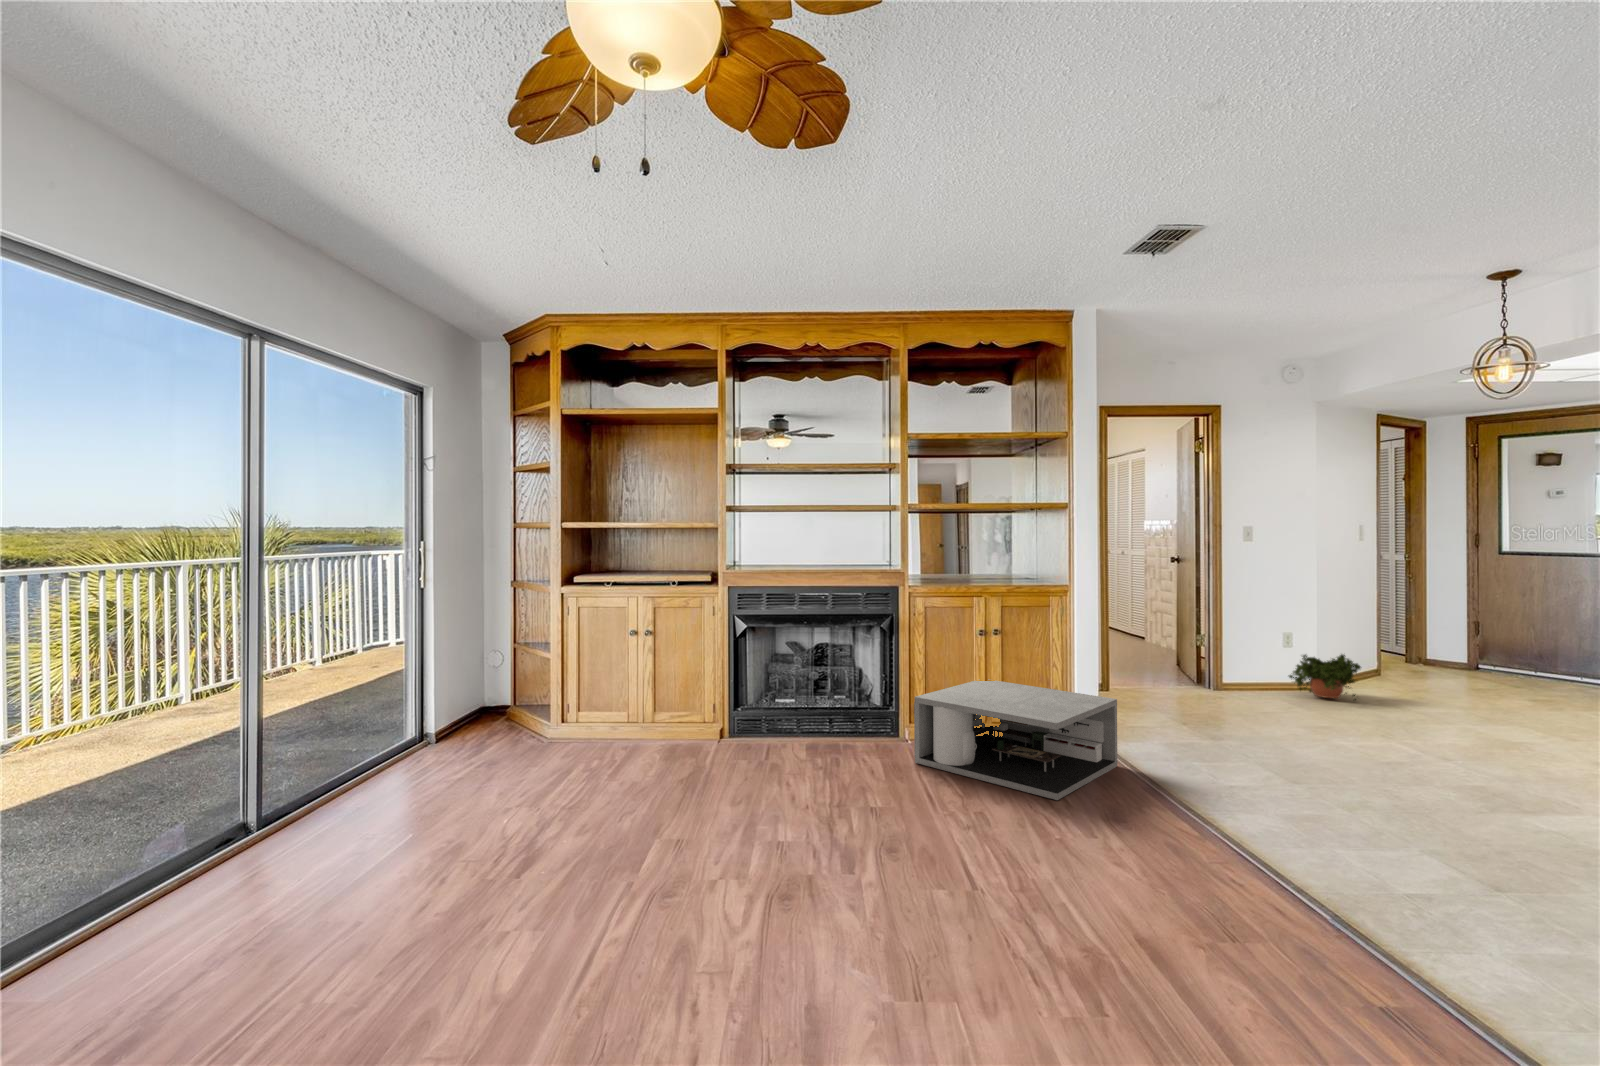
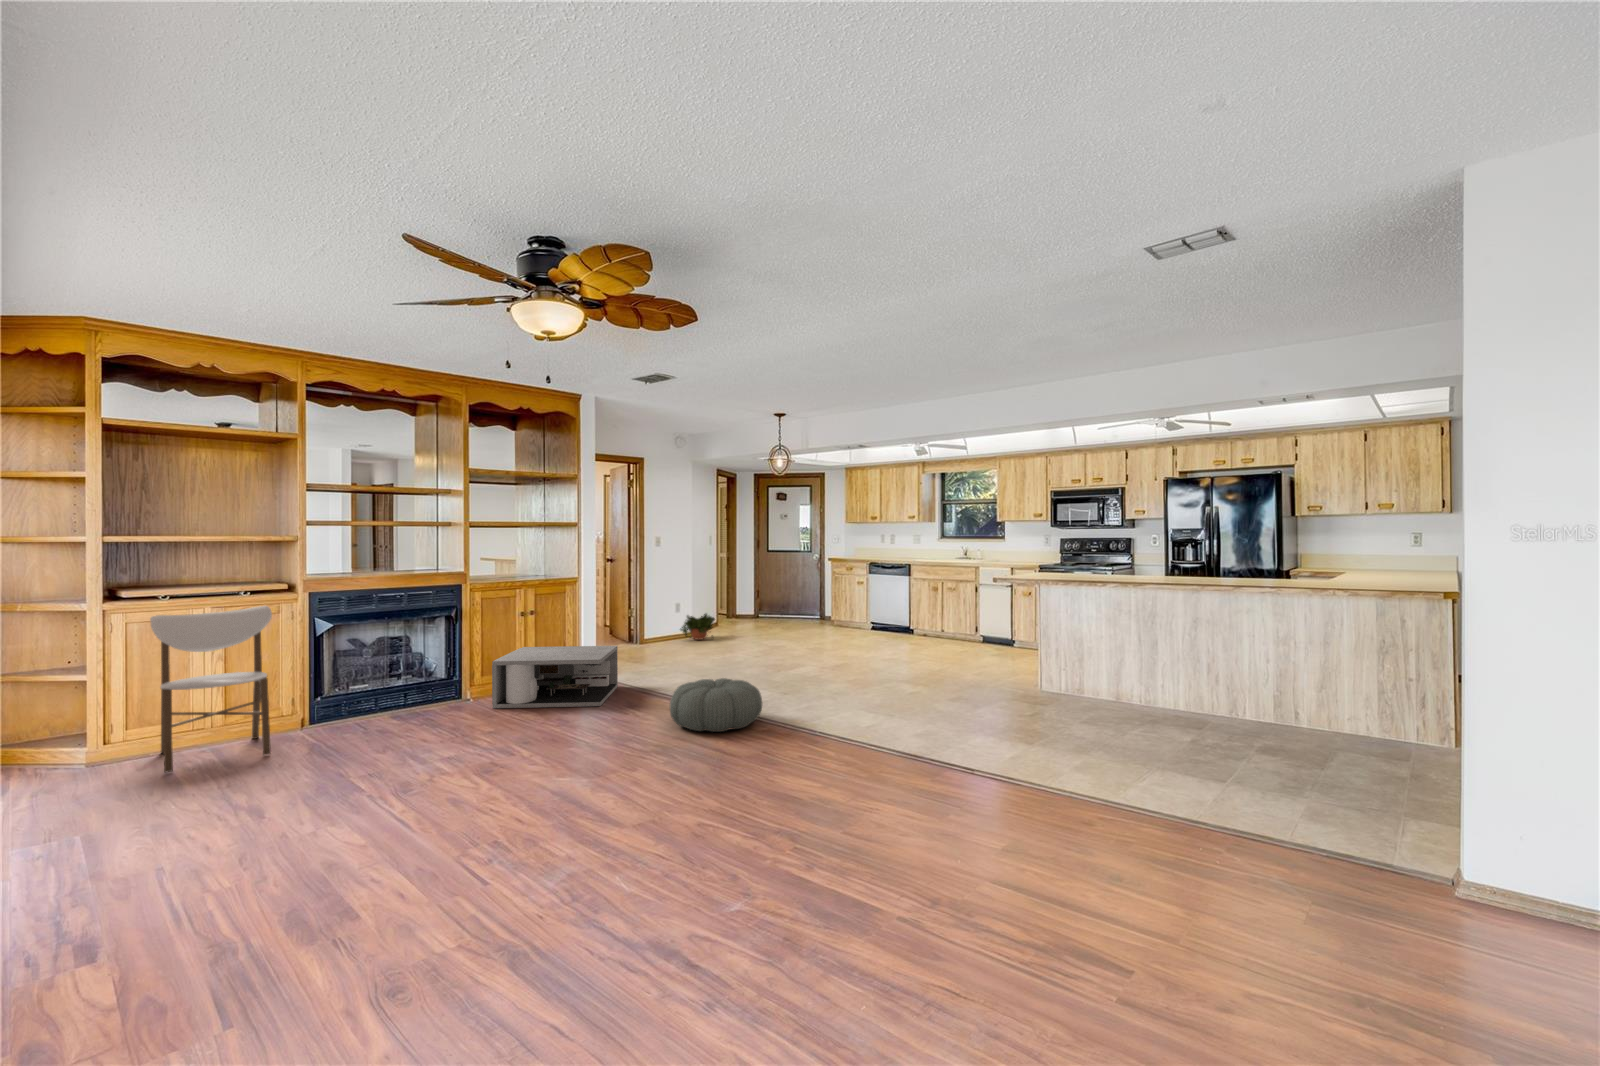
dining chair: none [565,599,684,770] -> present [150,606,272,773]
pouf: none [1139,811,1379,964] -> present [670,678,762,732]

